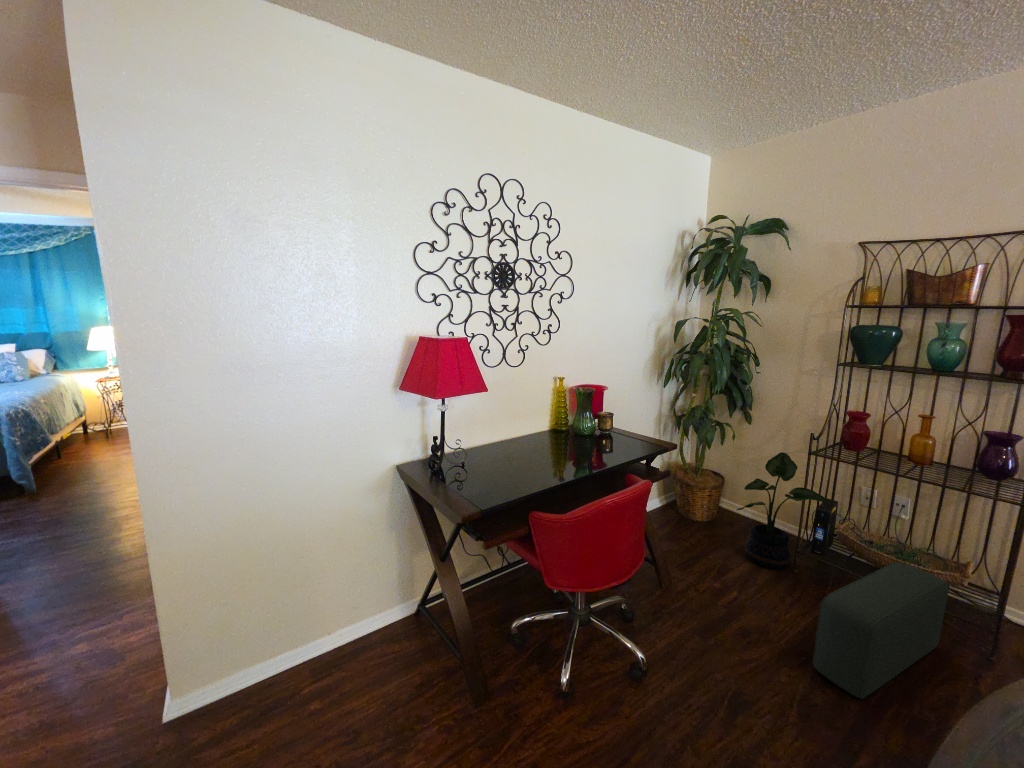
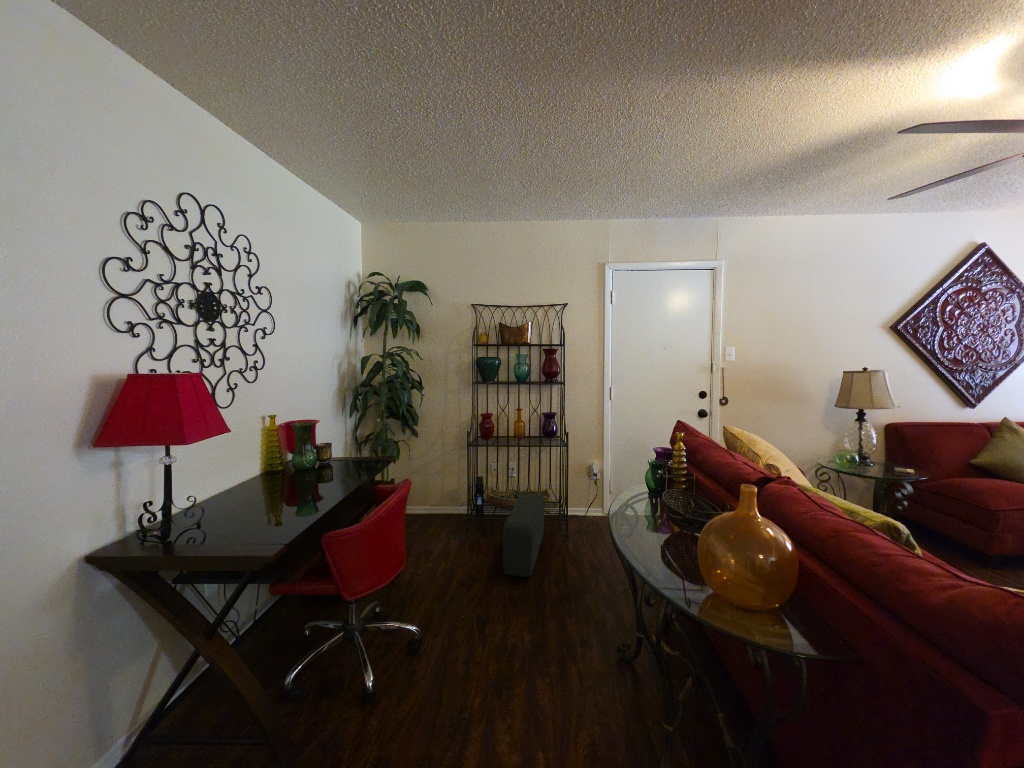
potted plant: present [737,452,829,569] -> none [426,448,482,532]

